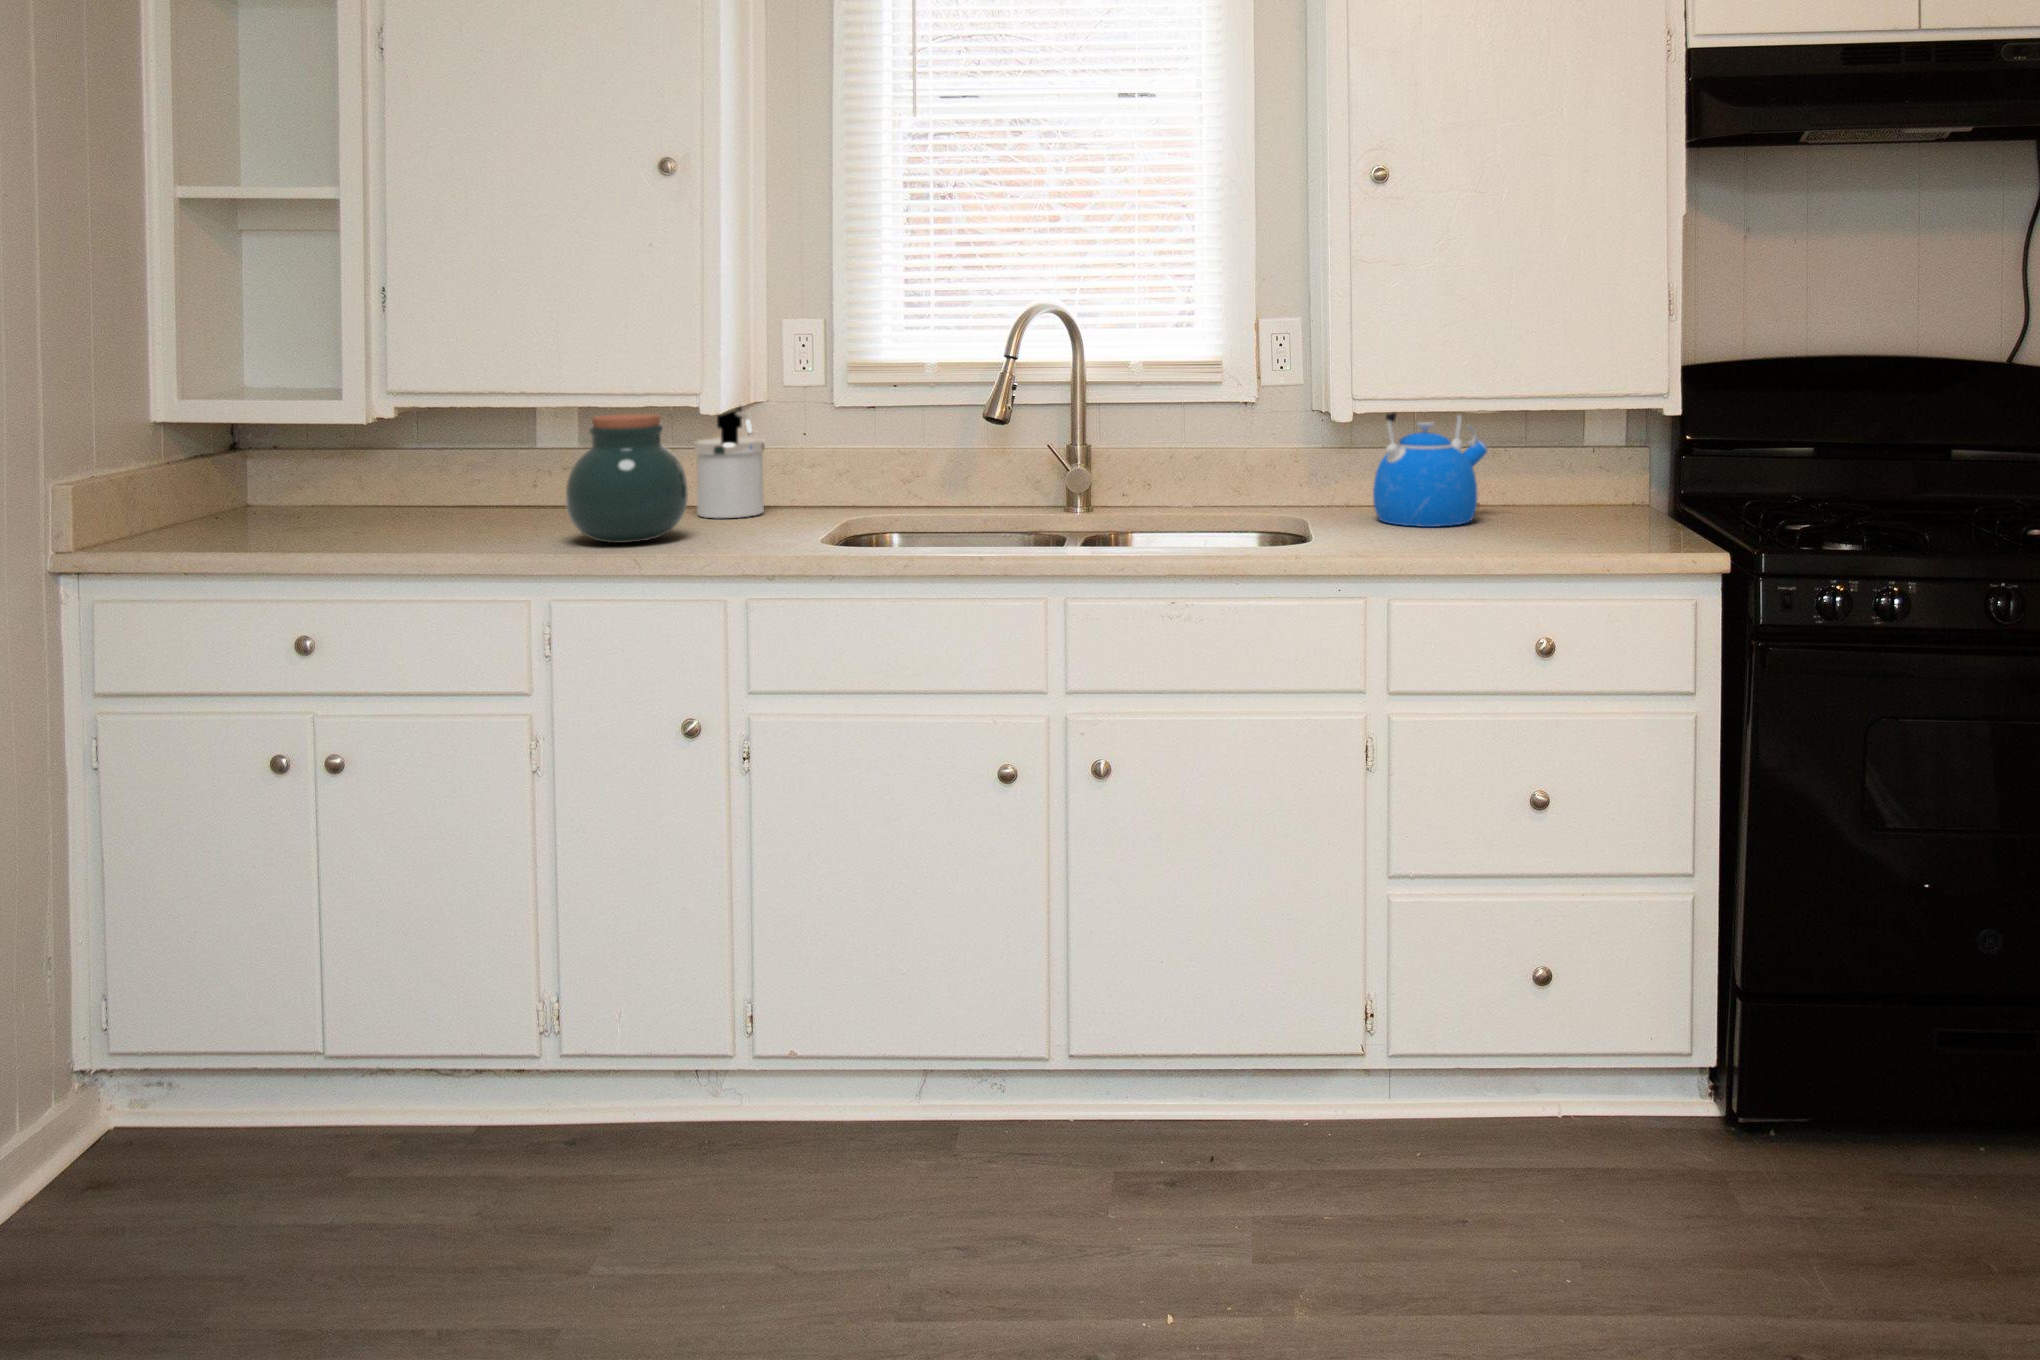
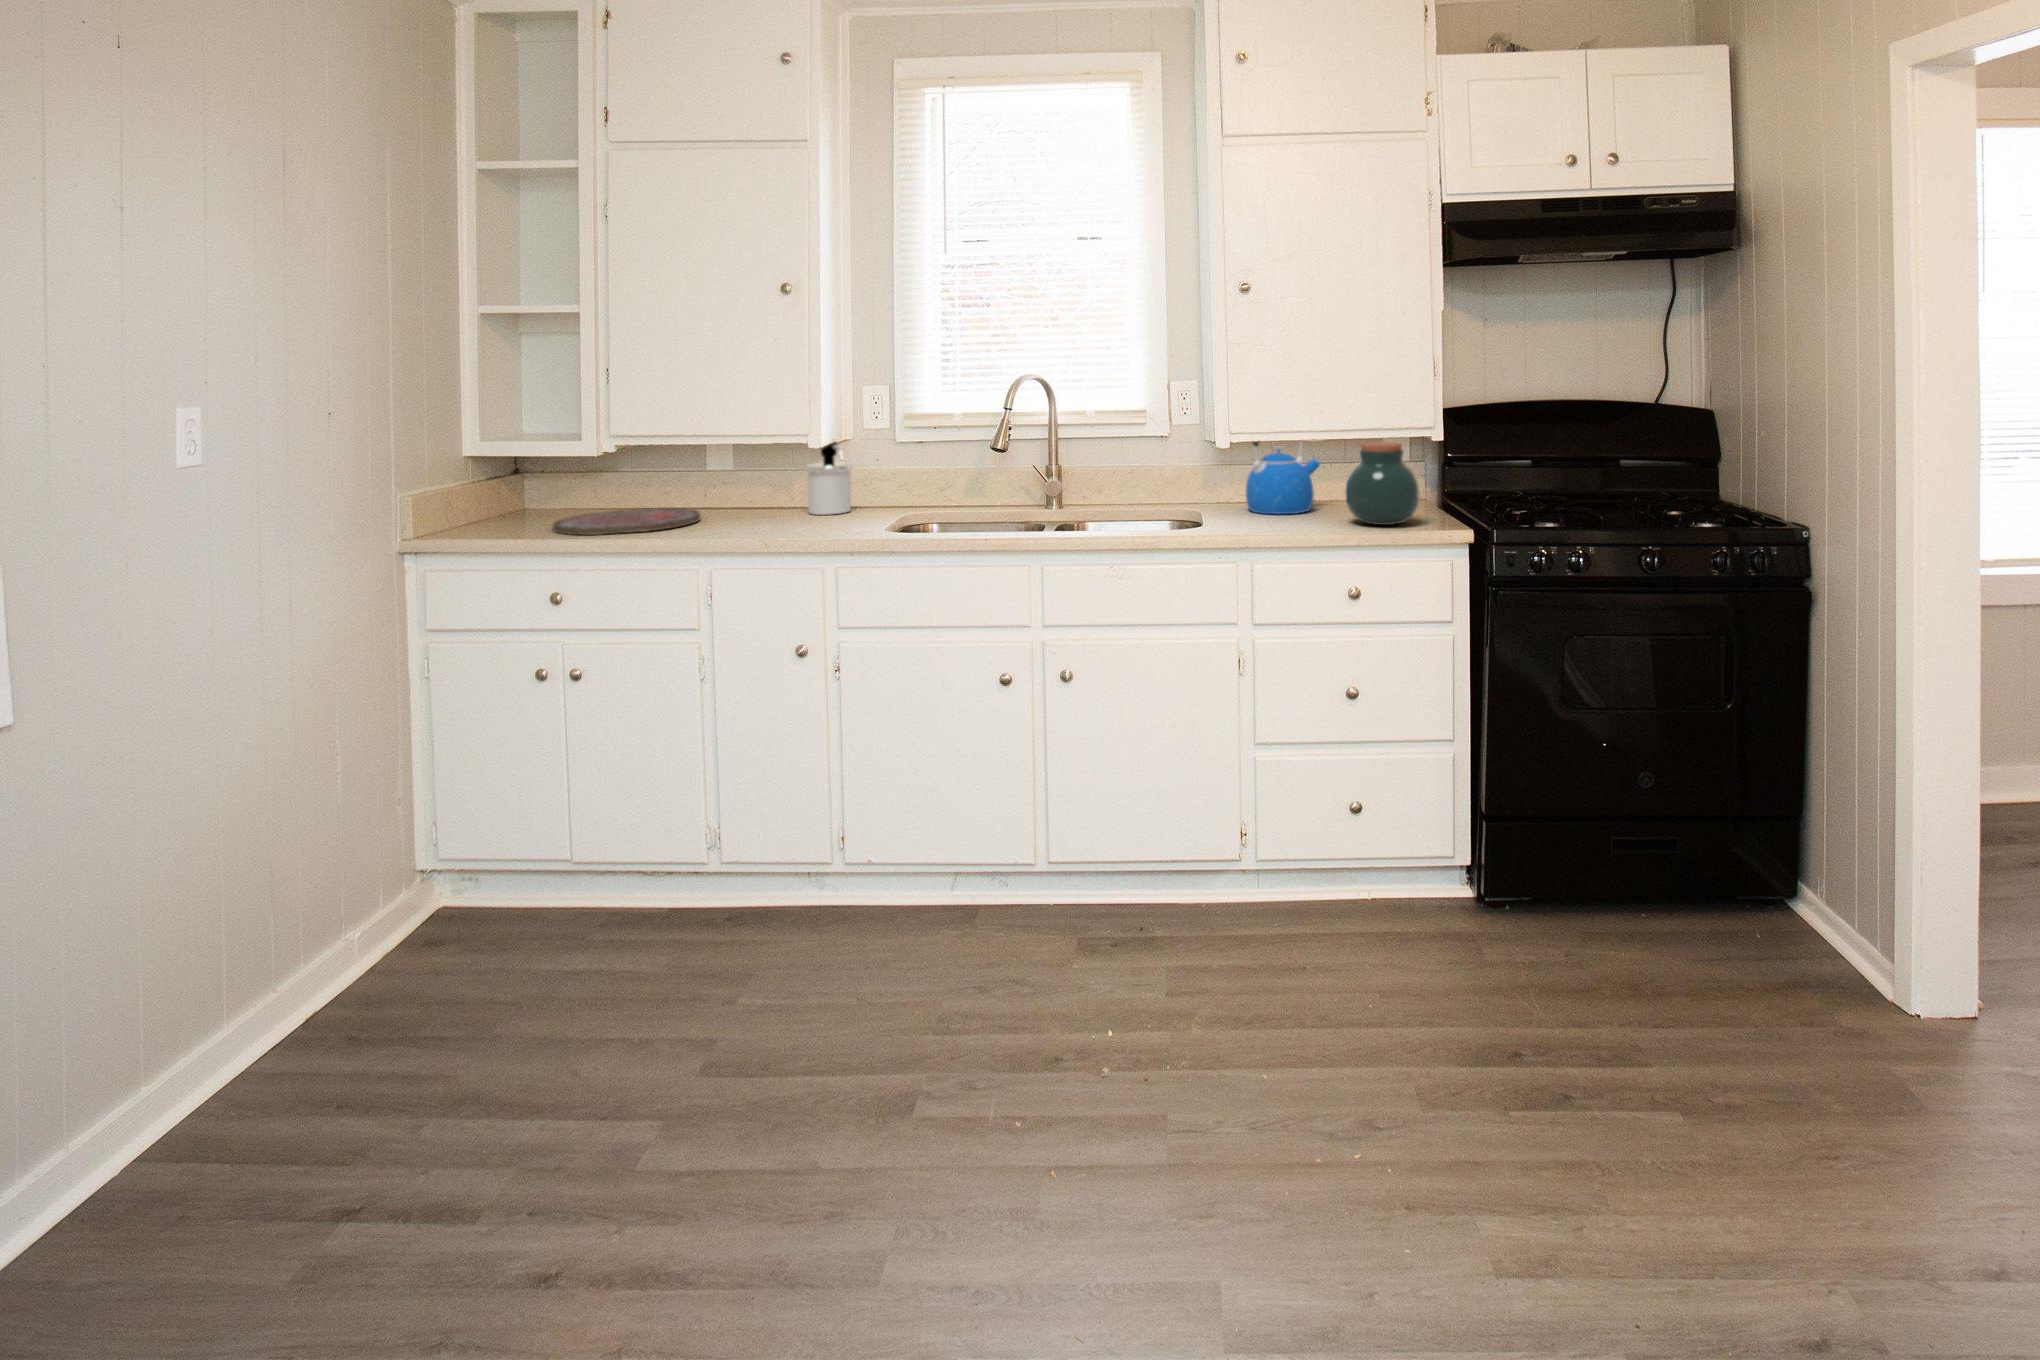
jar: present [566,414,688,543] -> present [1345,442,1419,525]
cutting board: none [295,504,529,545] -> present [553,508,700,535]

